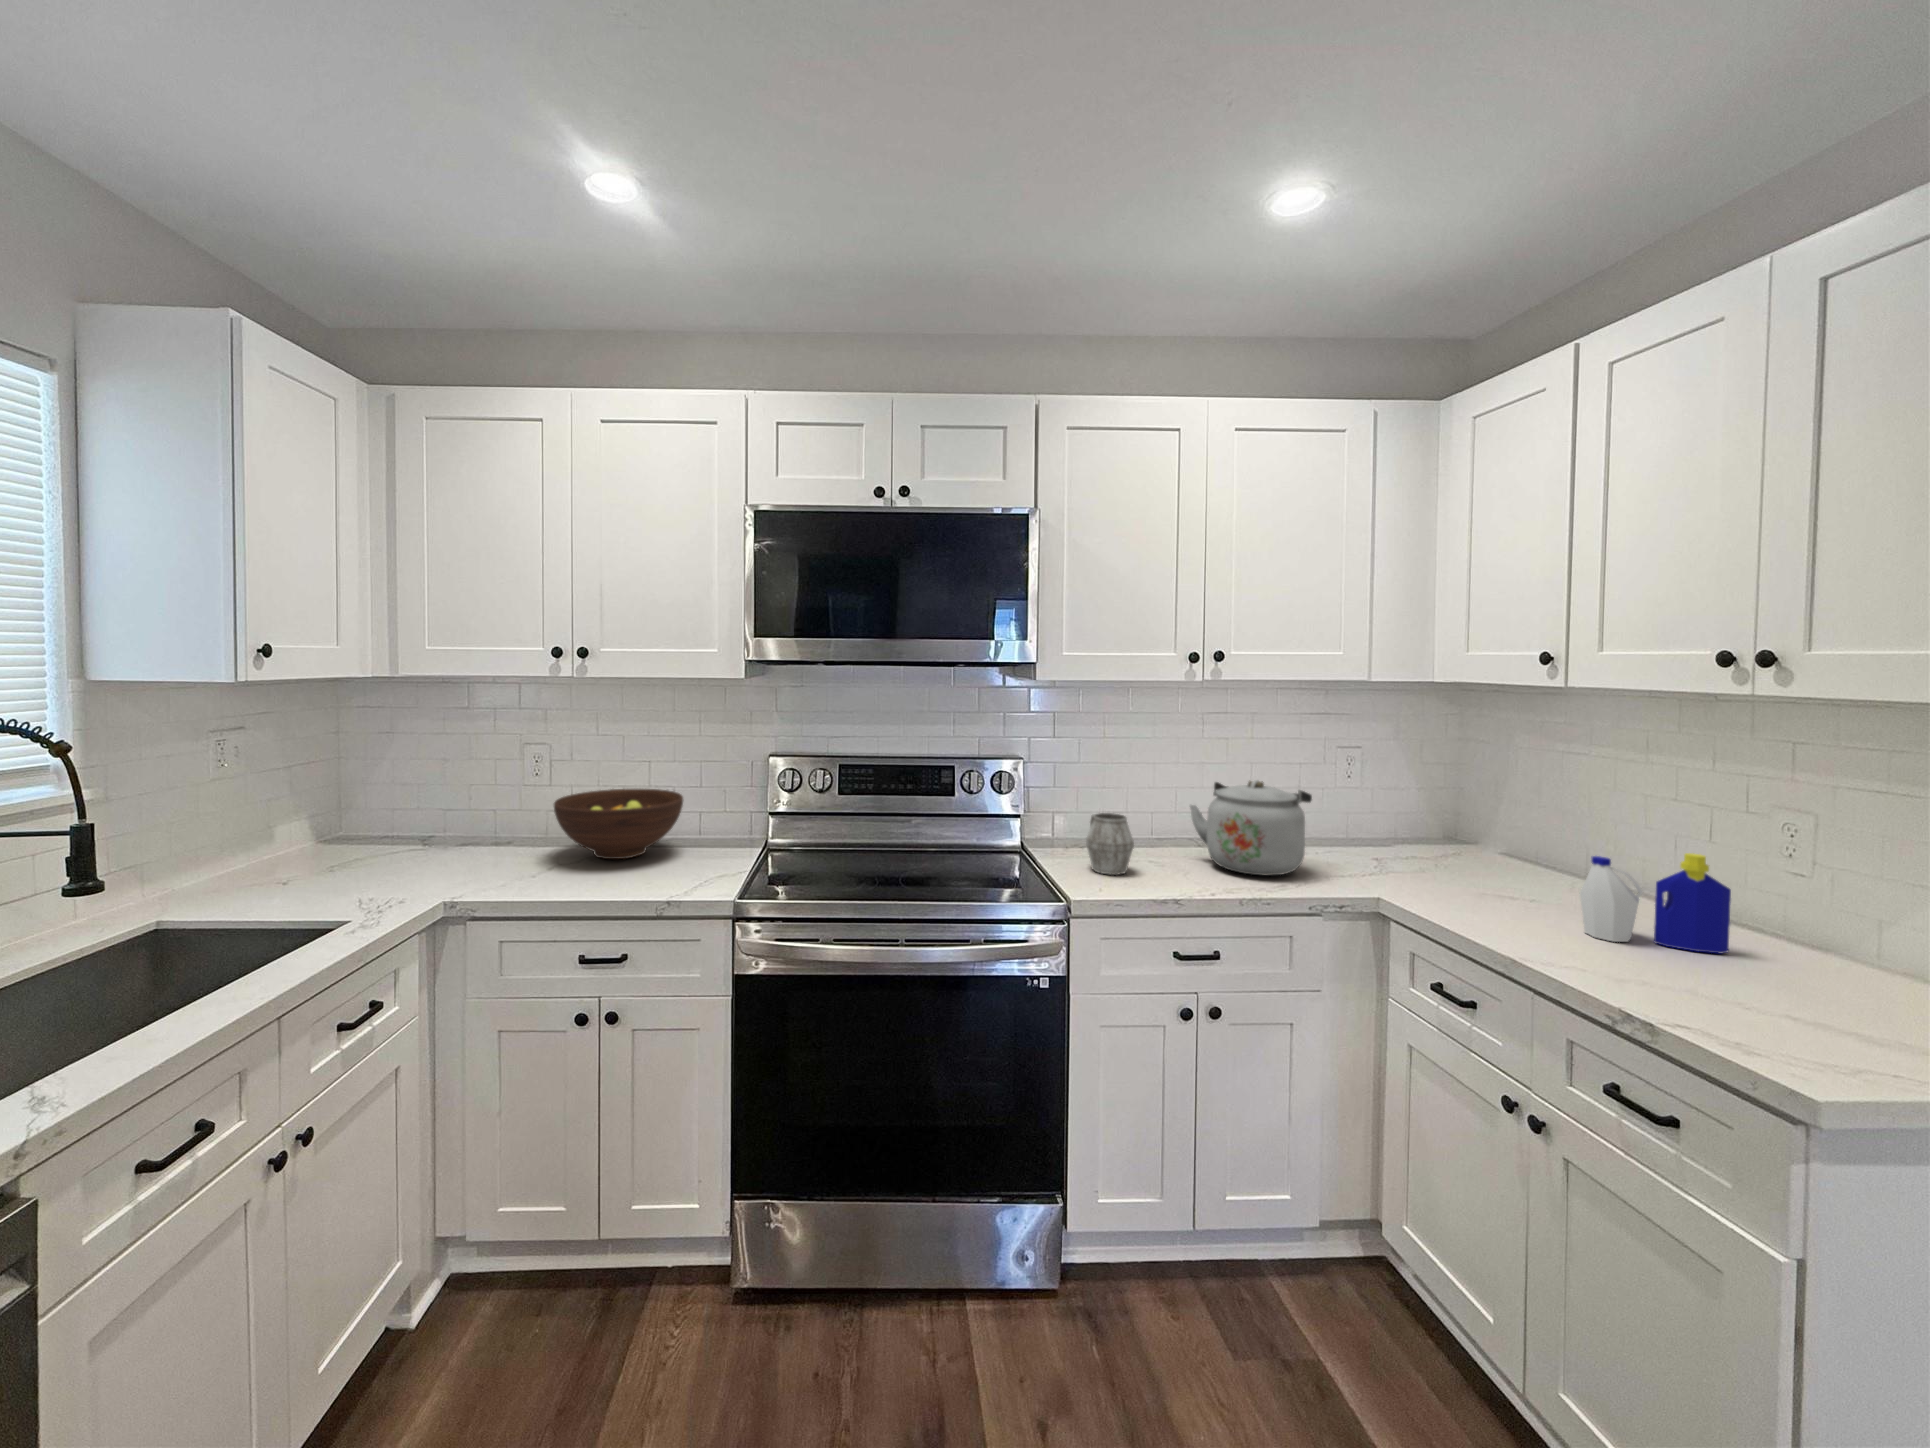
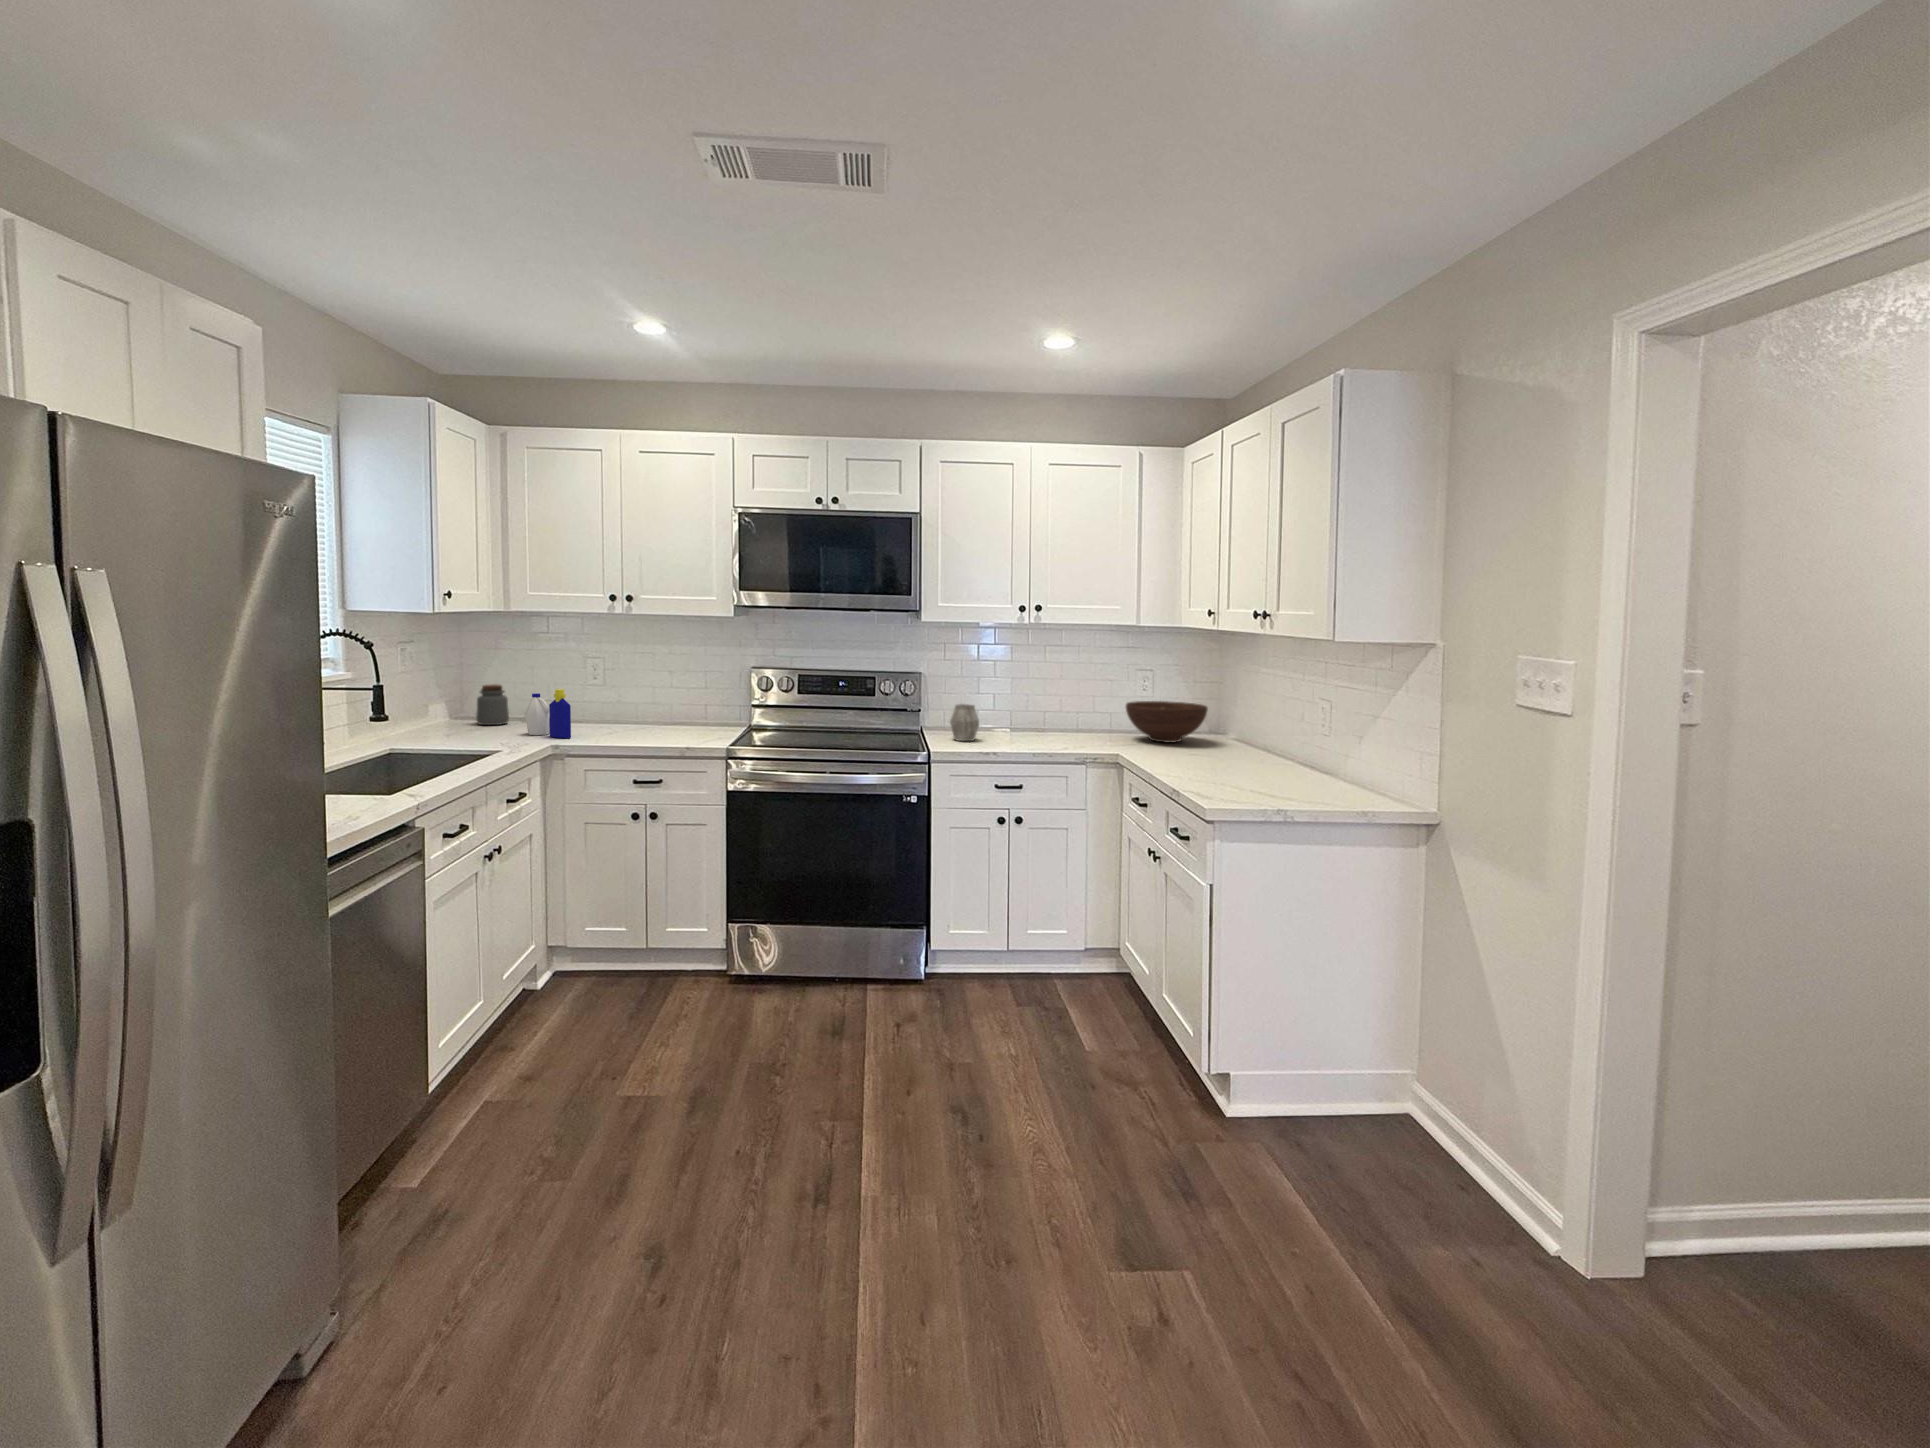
kettle: present [1190,780,1312,876] -> none [1021,684,1097,742]
jar: none [343,781,397,847] -> present [476,684,509,725]
fruit bowl: present [554,789,683,859] -> present [1126,701,1208,743]
bottle: present [1580,853,1731,953] -> present [525,689,571,738]

